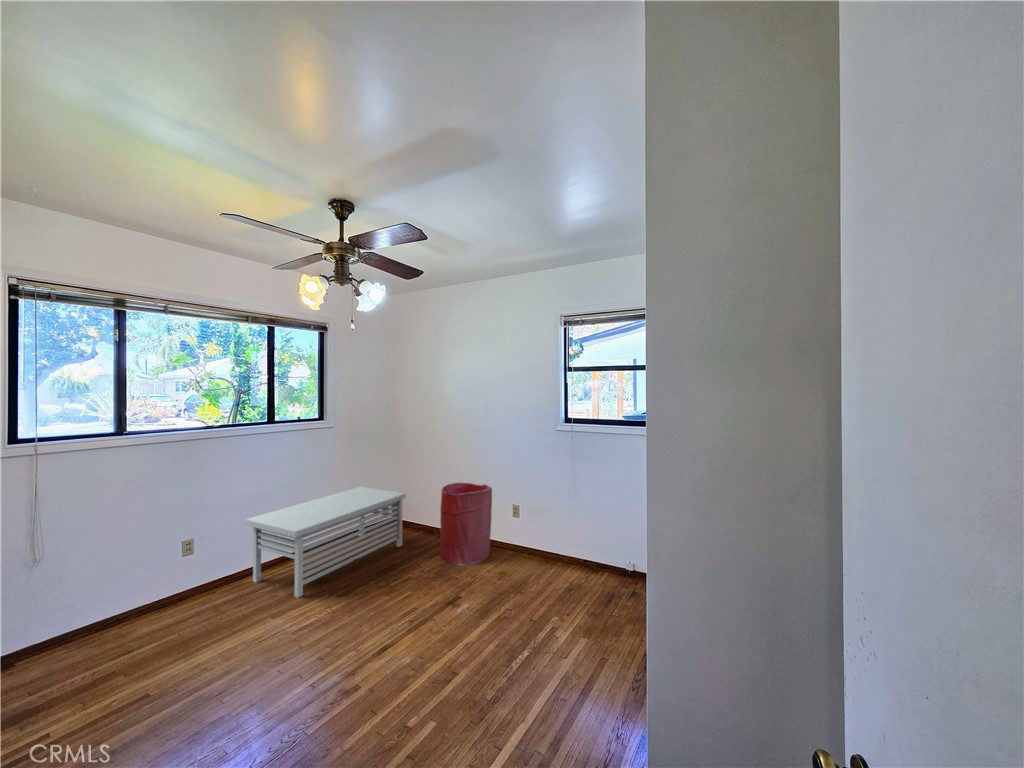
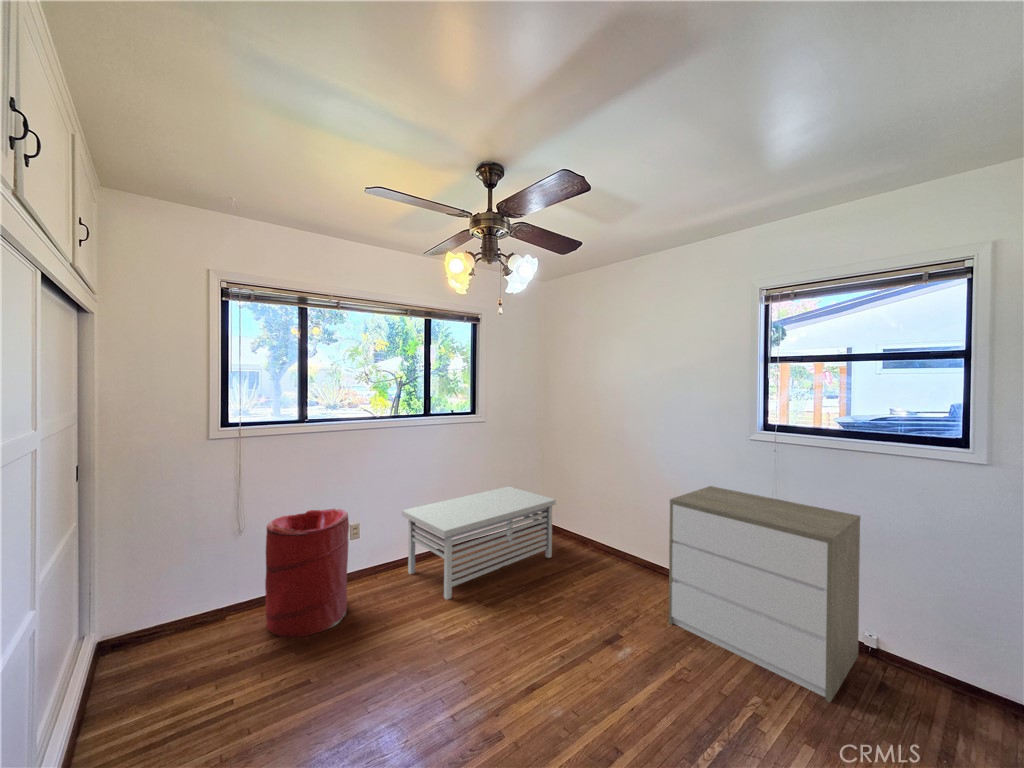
dresser: none [498,468,622,610] -> present [669,486,860,702]
laundry hamper: present [440,483,492,566] -> present [265,509,349,637]

